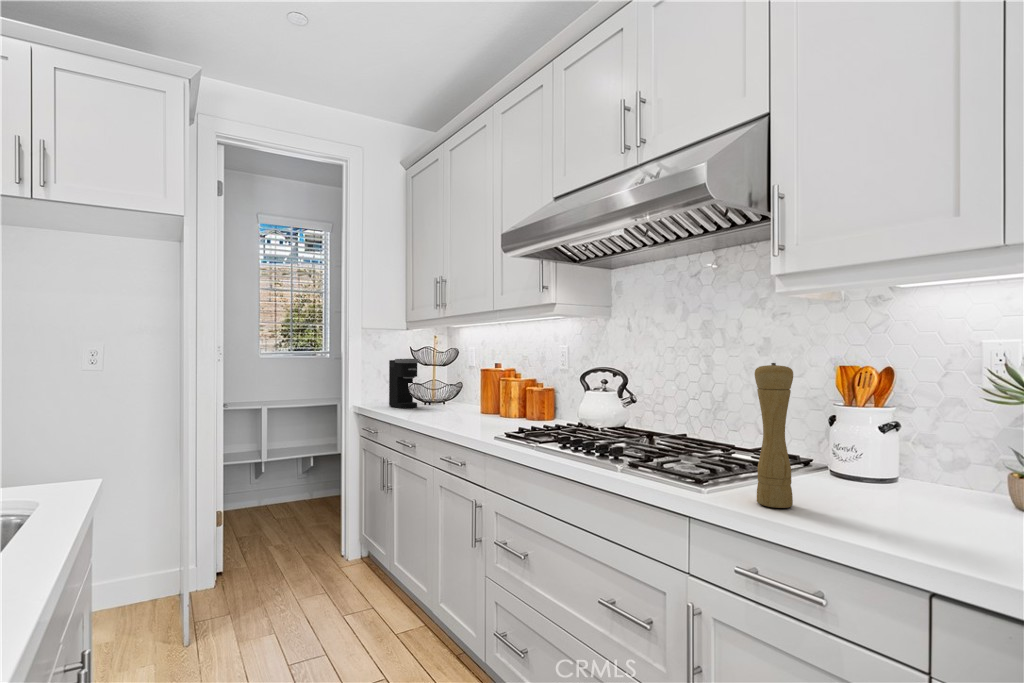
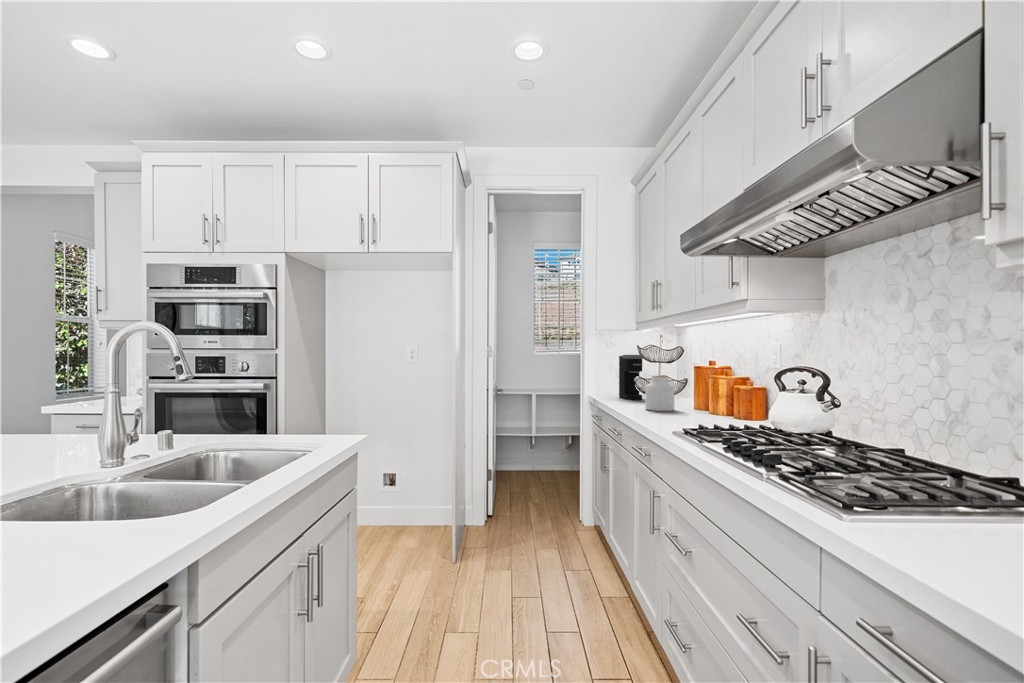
pepper mill: present [755,363,793,508] -> none [904,365,965,559]
jar: none [436,380,465,418] -> present [645,375,674,411]

